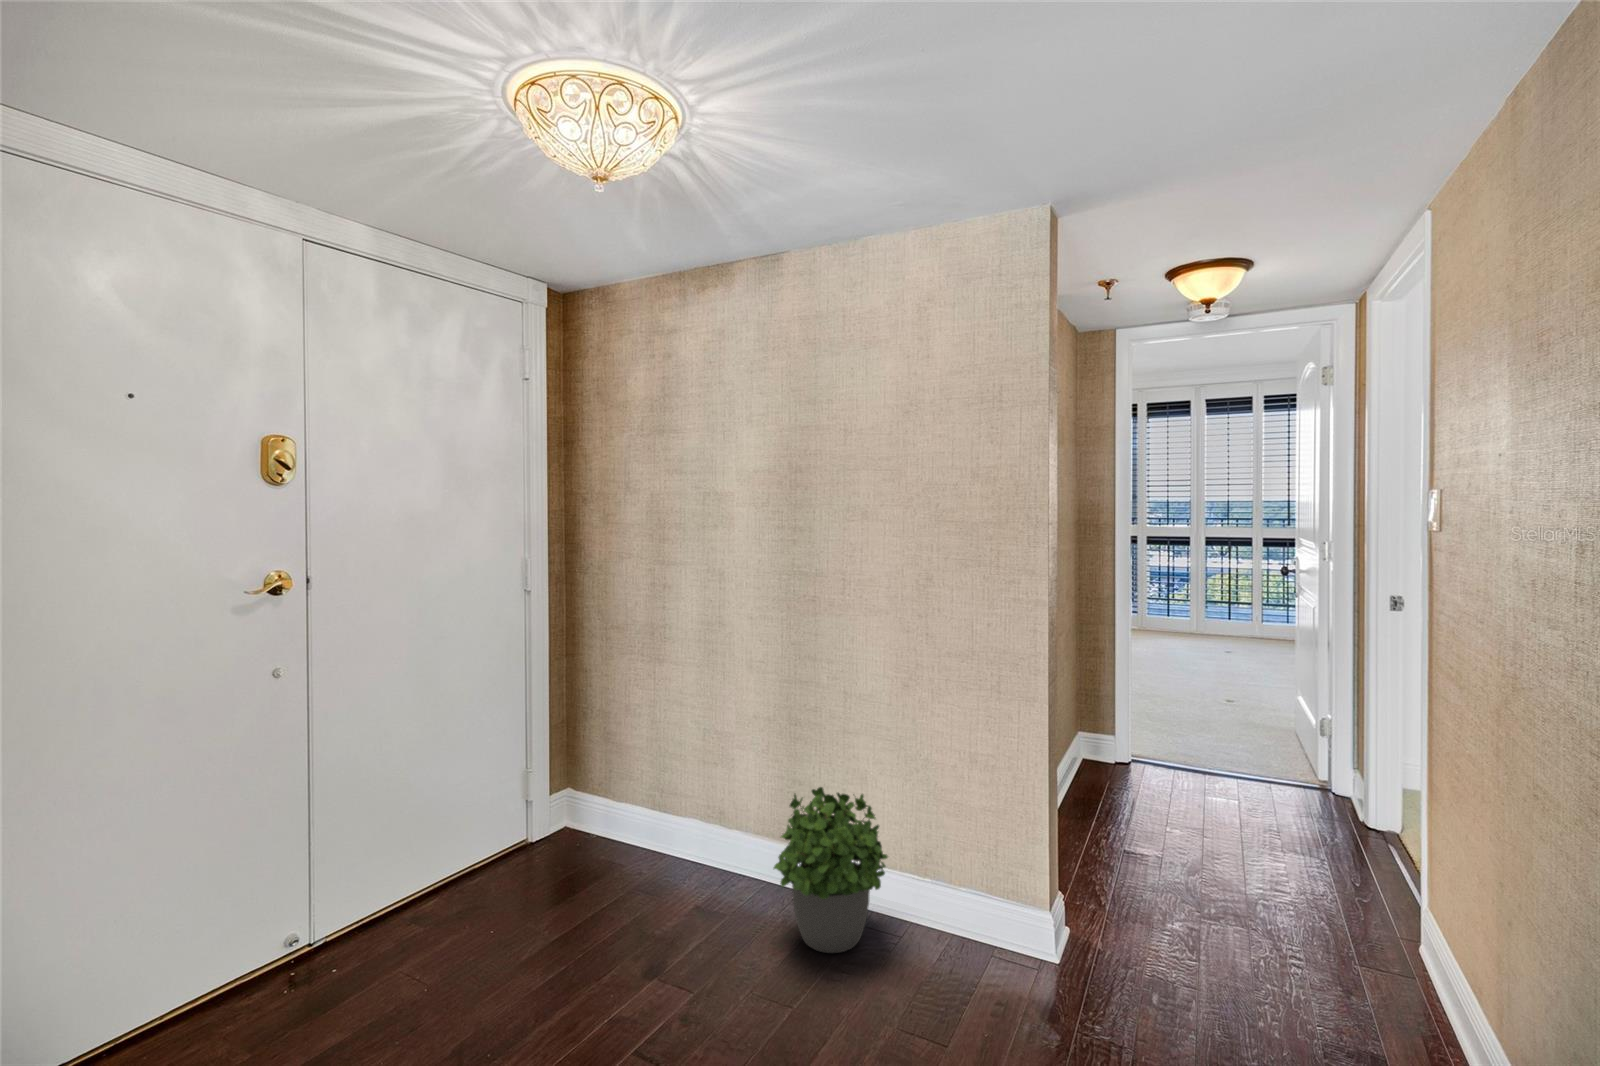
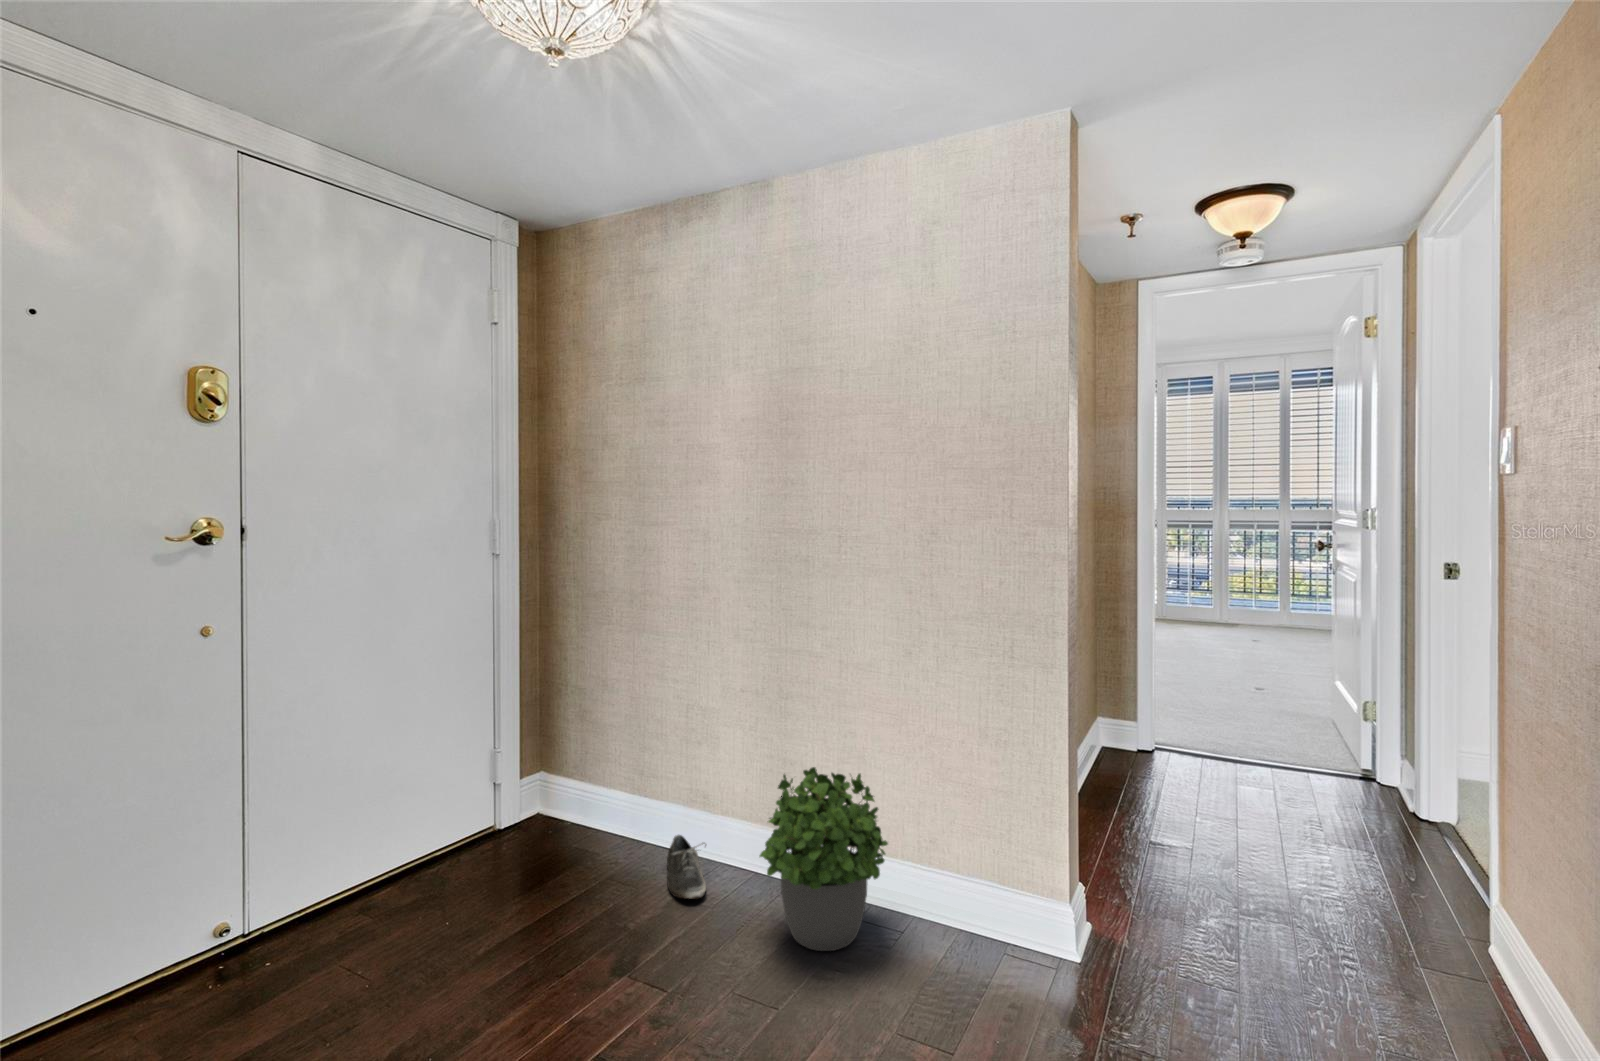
shoe: none [688,845,724,905] -> present [667,835,706,899]

